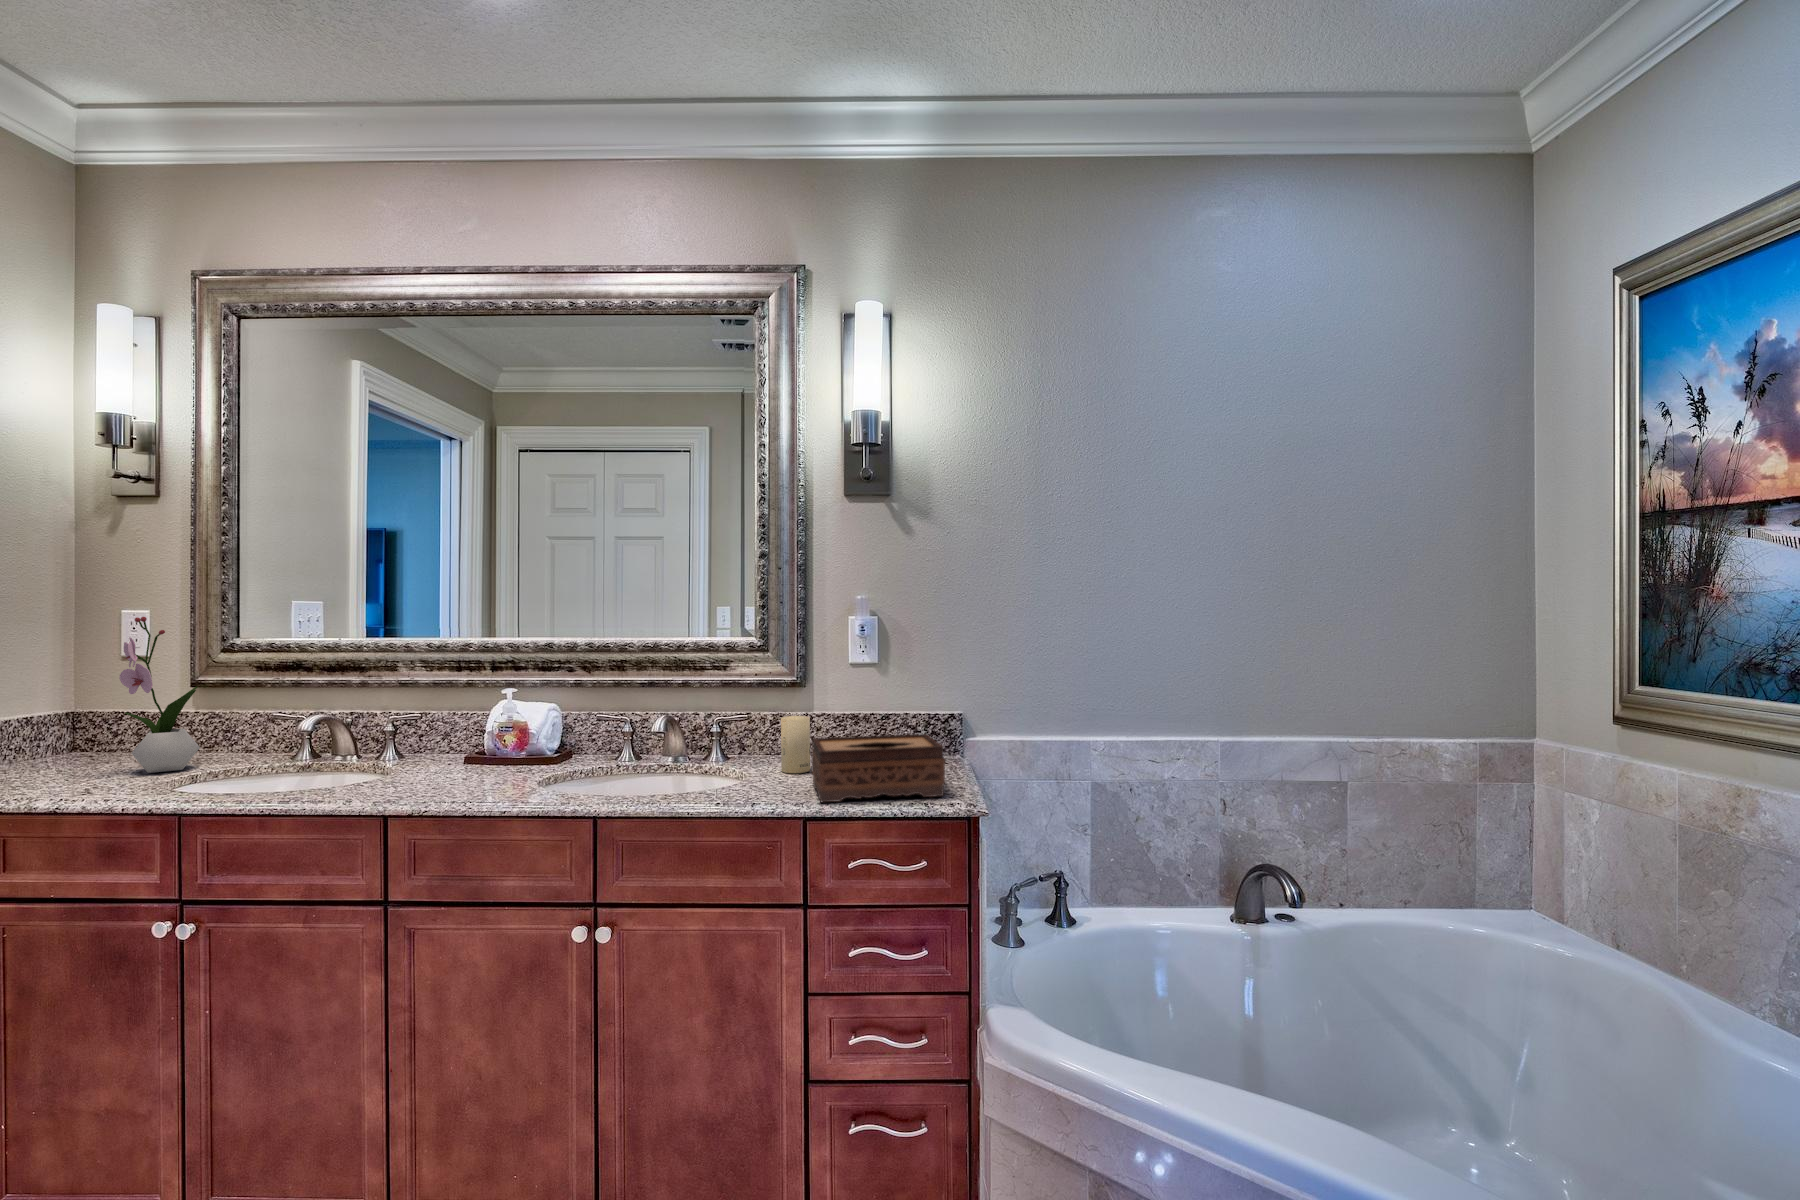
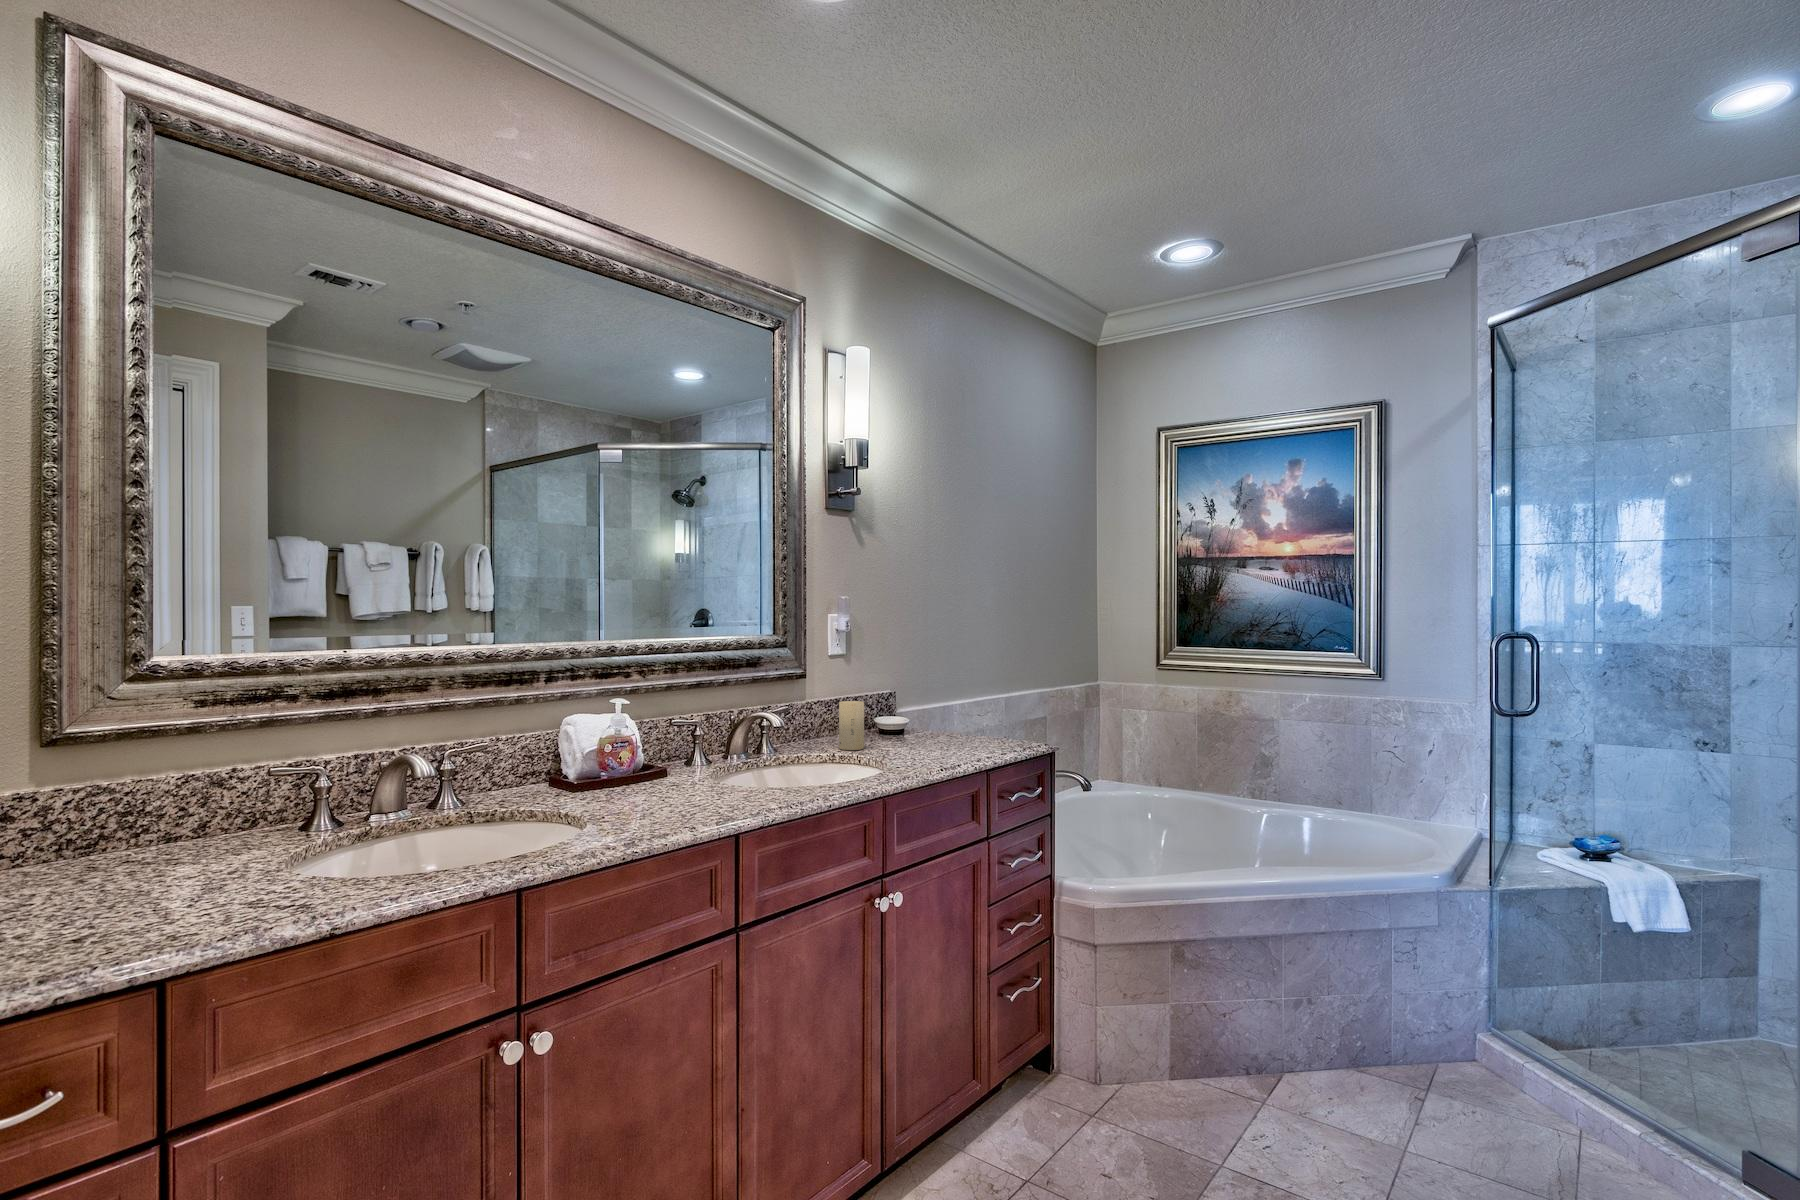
flower arrangement: present [119,617,200,773] -> none [90,615,237,878]
tissue box: present [811,734,945,802] -> none [903,704,998,756]

